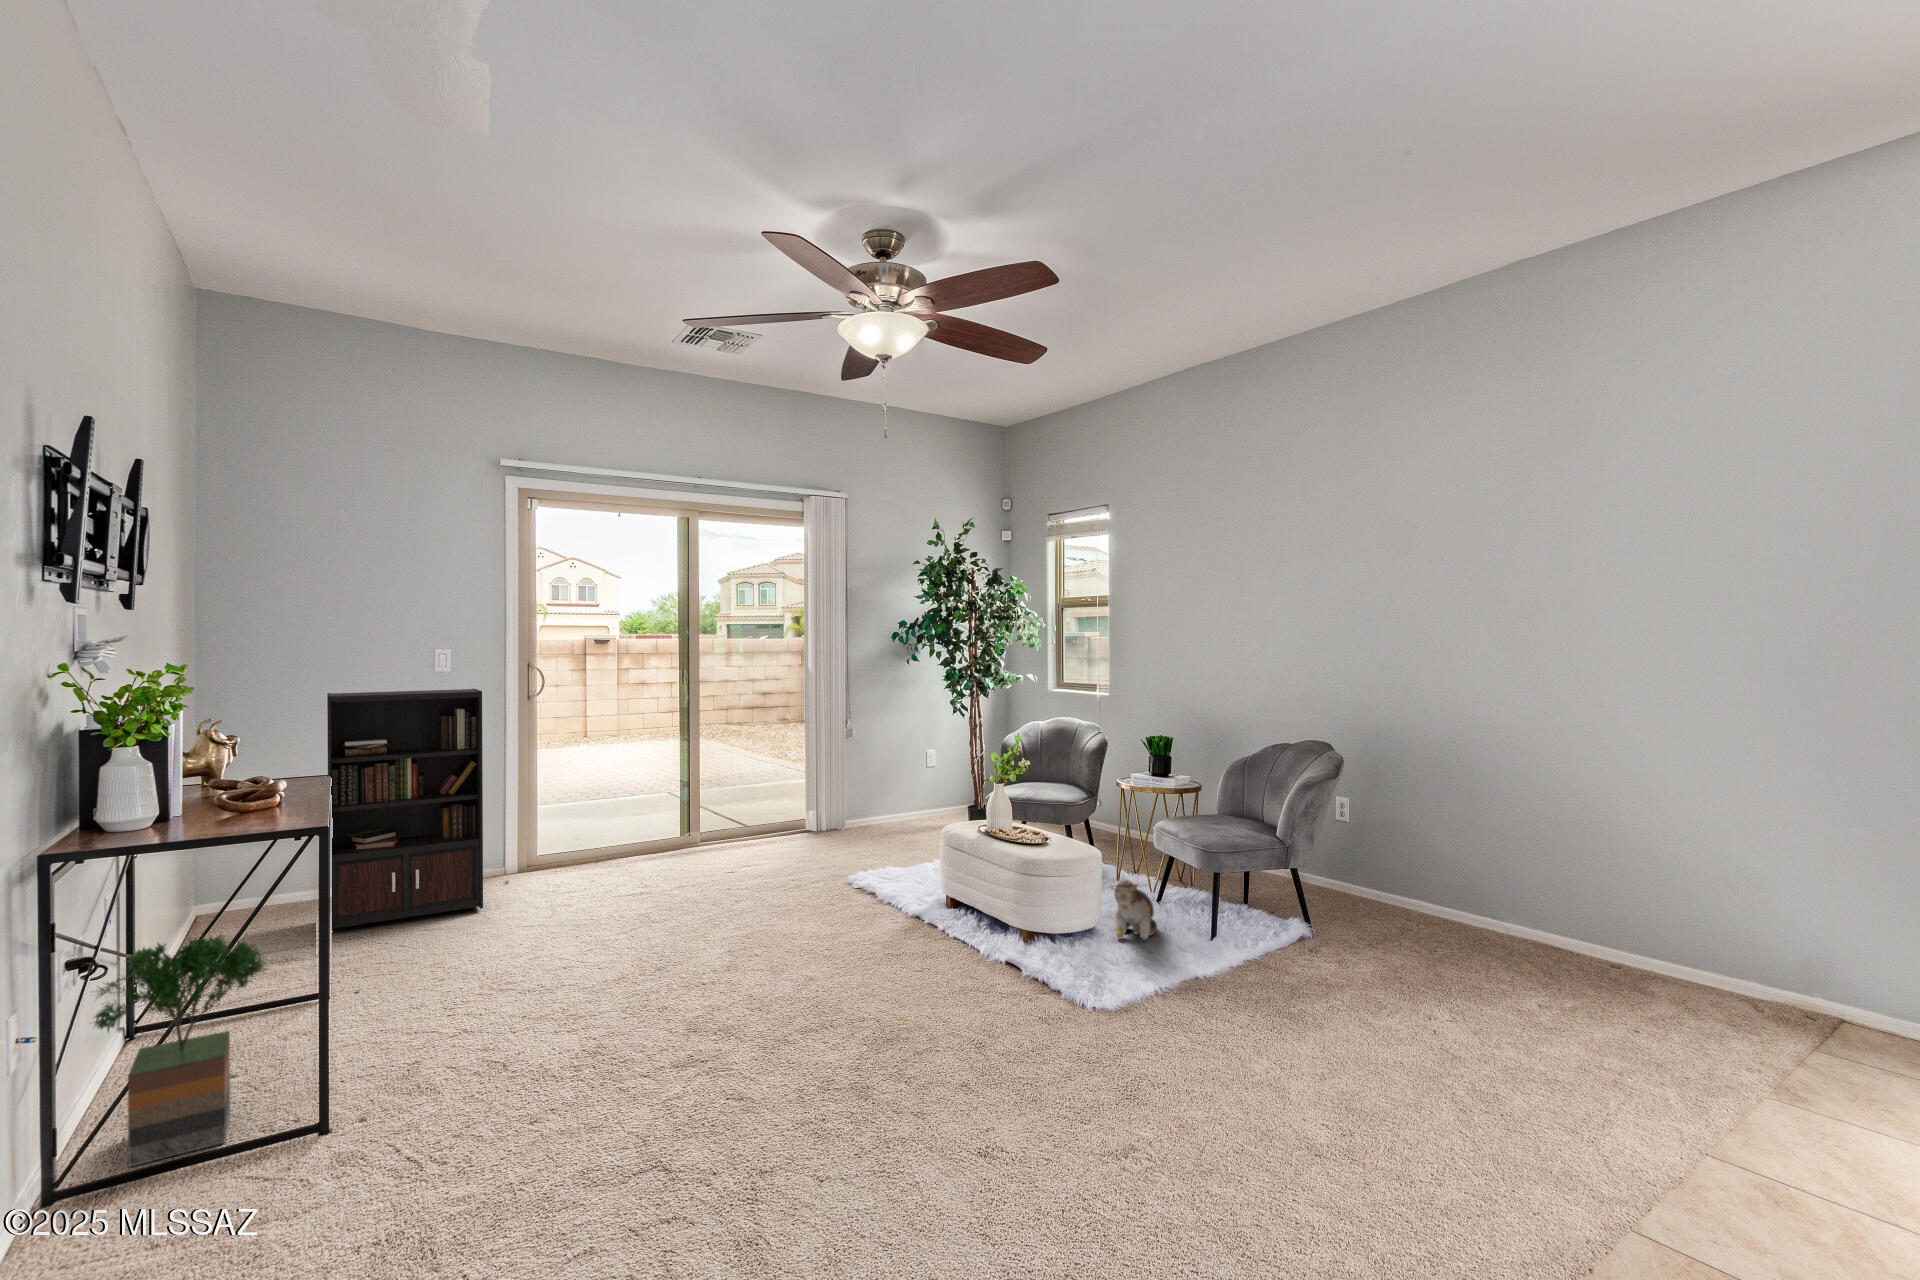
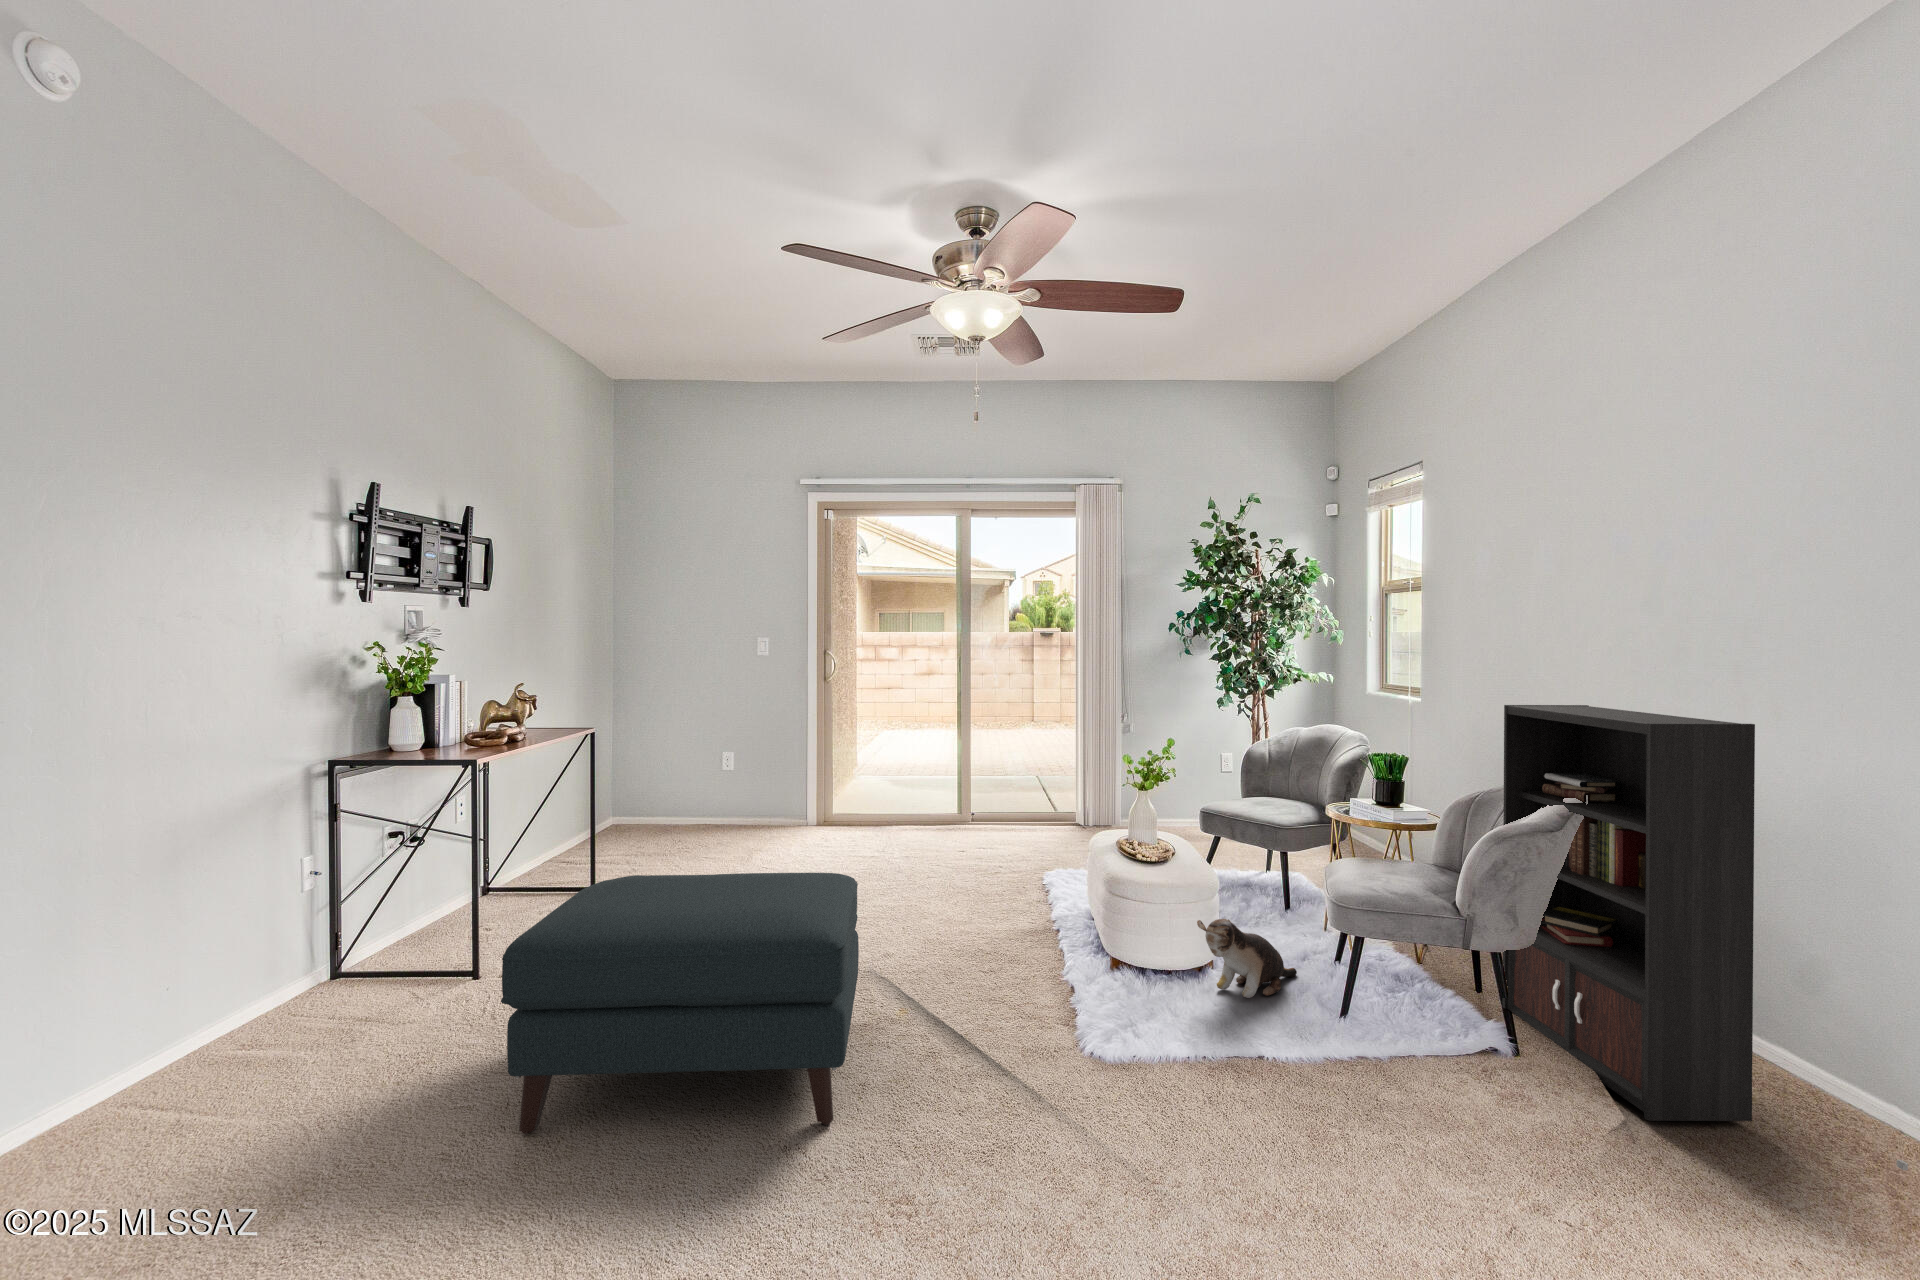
bookcase: present [327,689,509,929] -> present [1502,705,1908,1170]
ottoman: none [613,892,997,1225] -> present [501,873,859,1134]
potted tree: present [94,935,267,1167] -> none [347,825,473,970]

